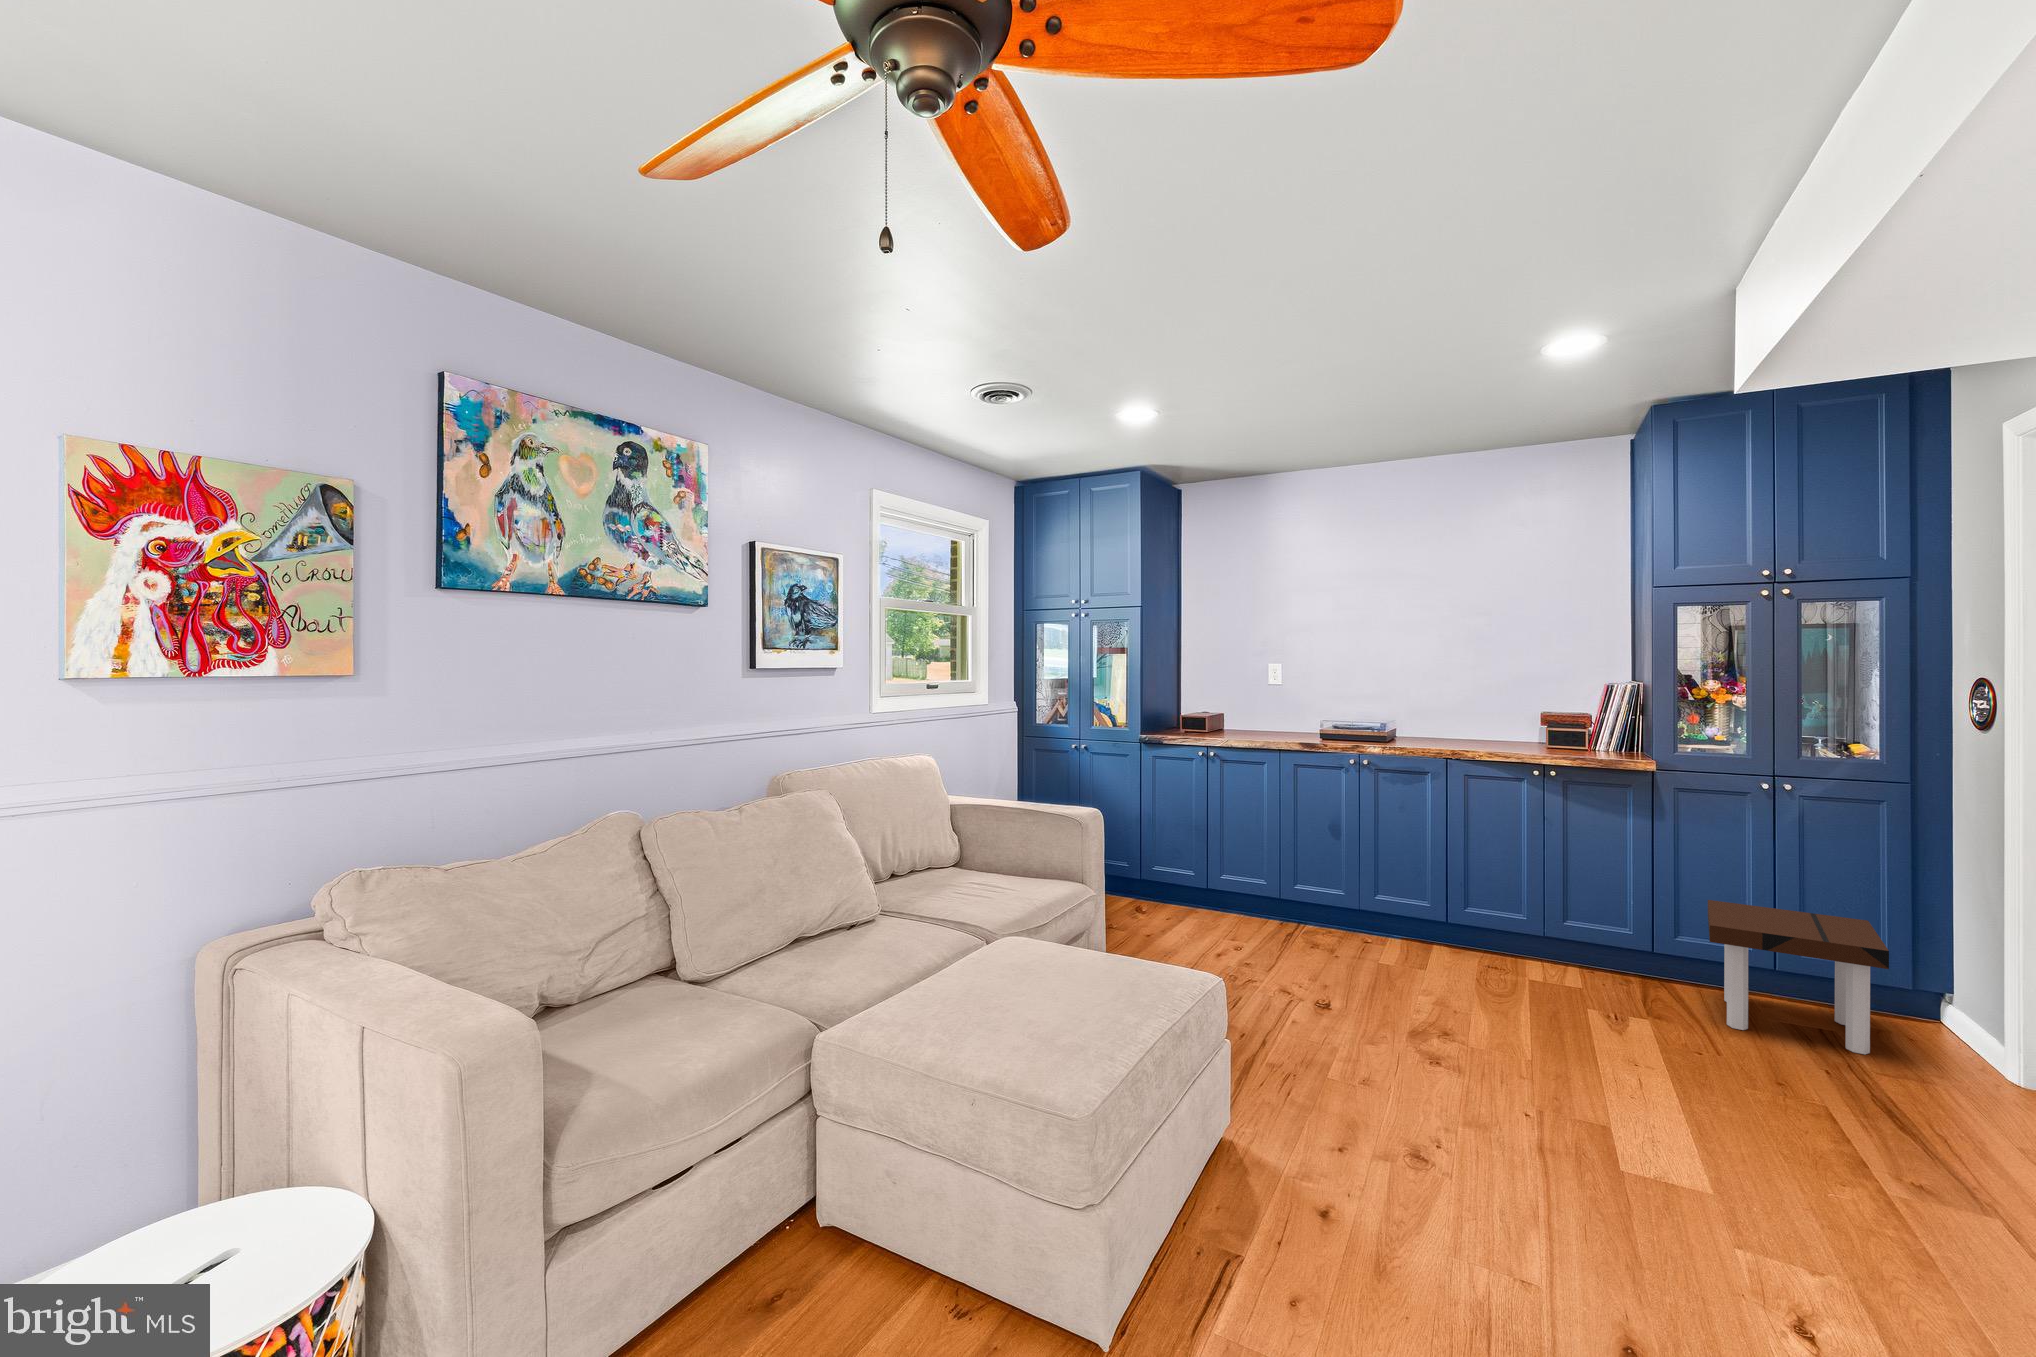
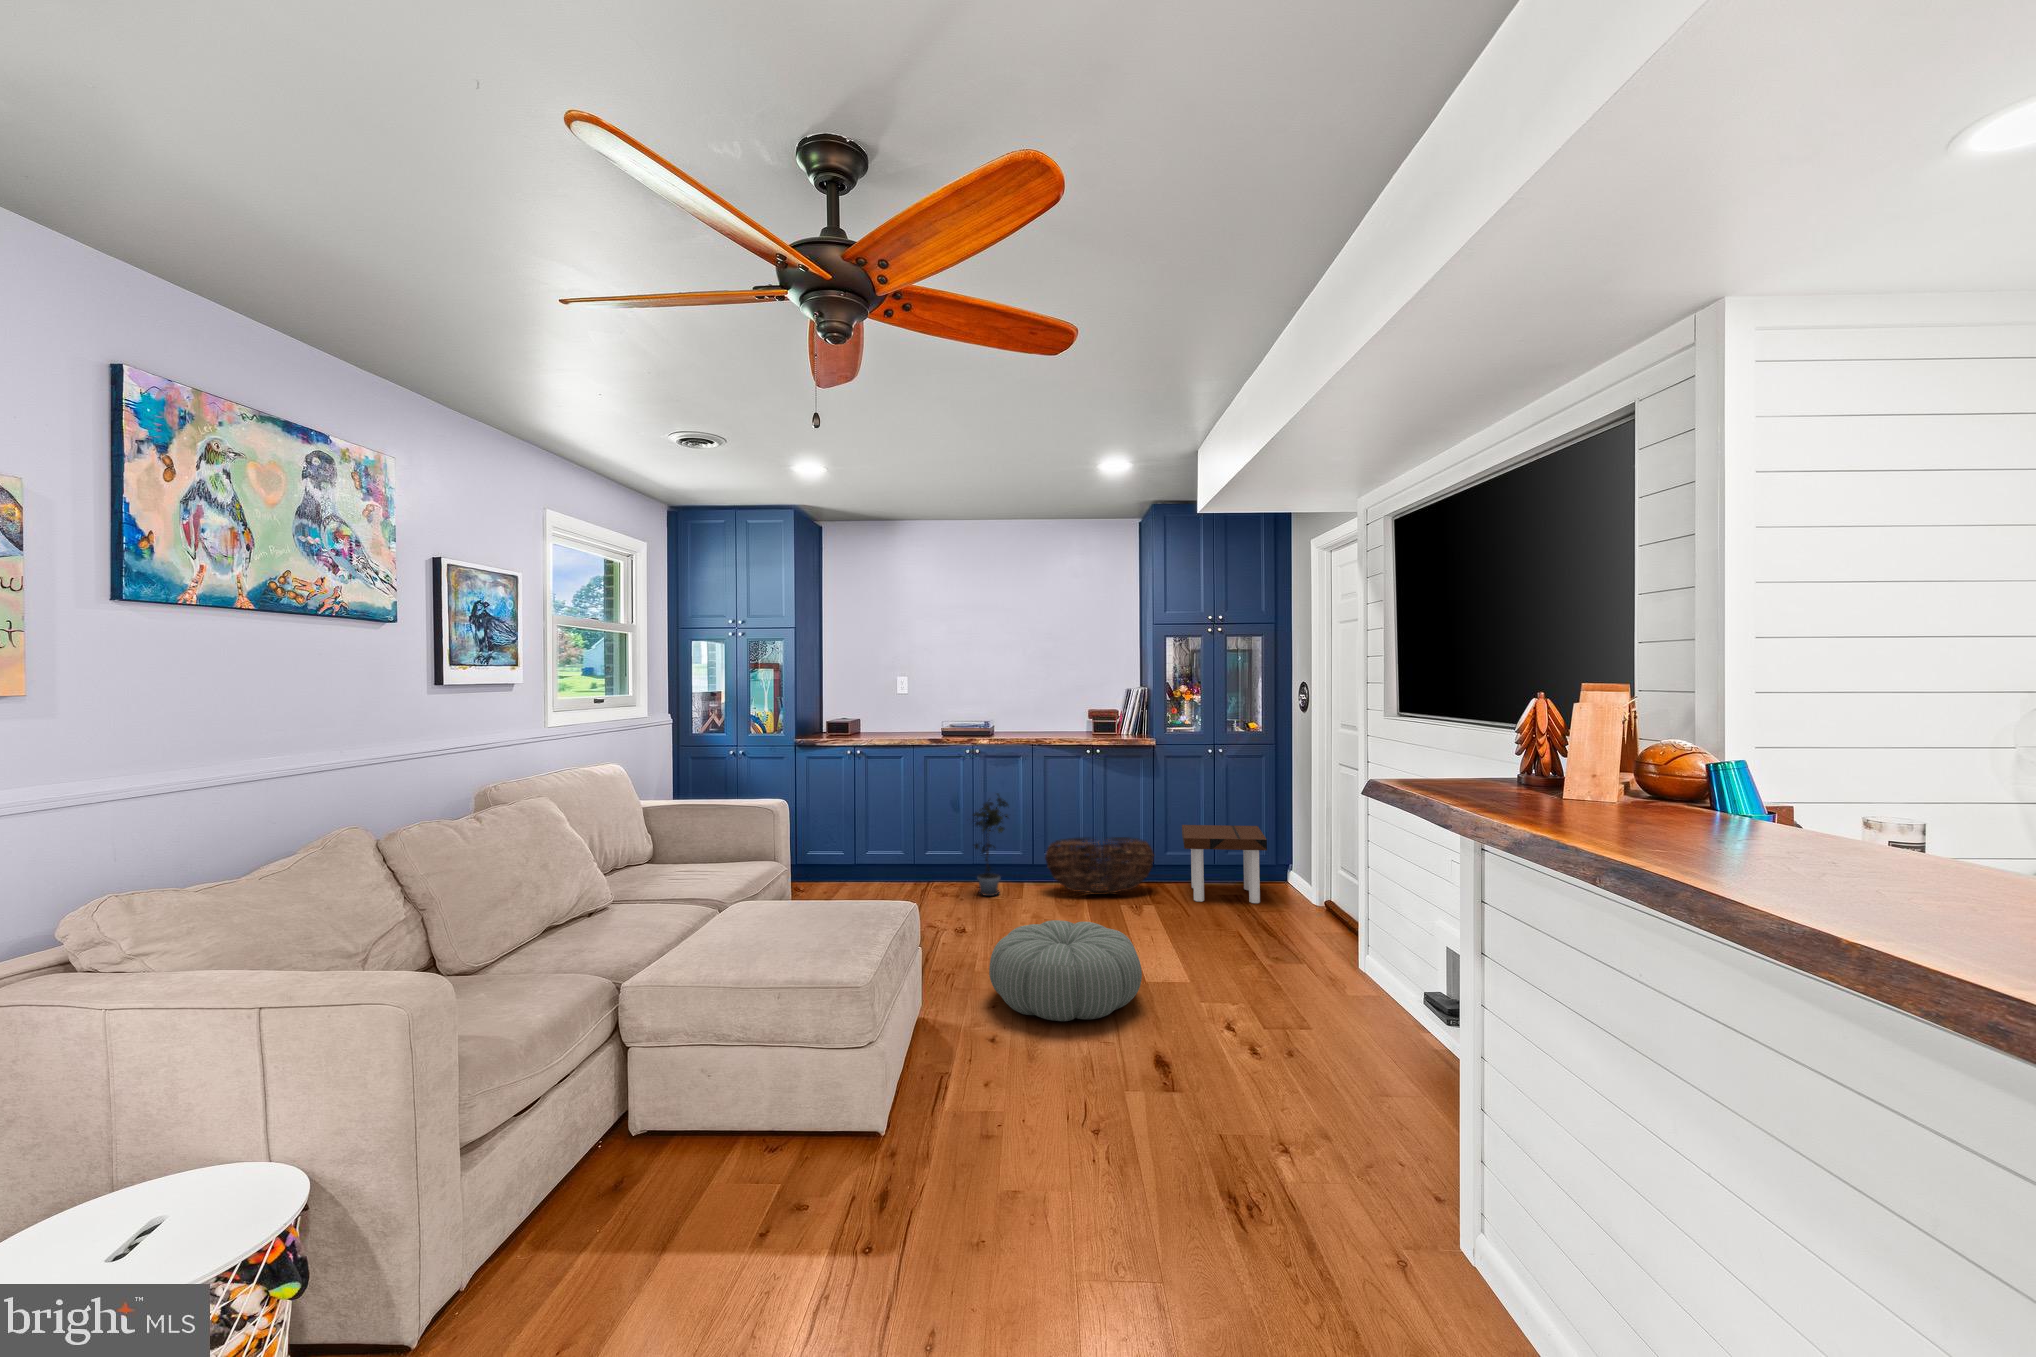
potted plant: none [1348,822,1412,959] -> present [973,794,1008,896]
basket: none [1463,897,1653,988] -> present [1045,837,1154,895]
pouf: none [1338,1031,1602,1217] -> present [989,920,1142,1021]

